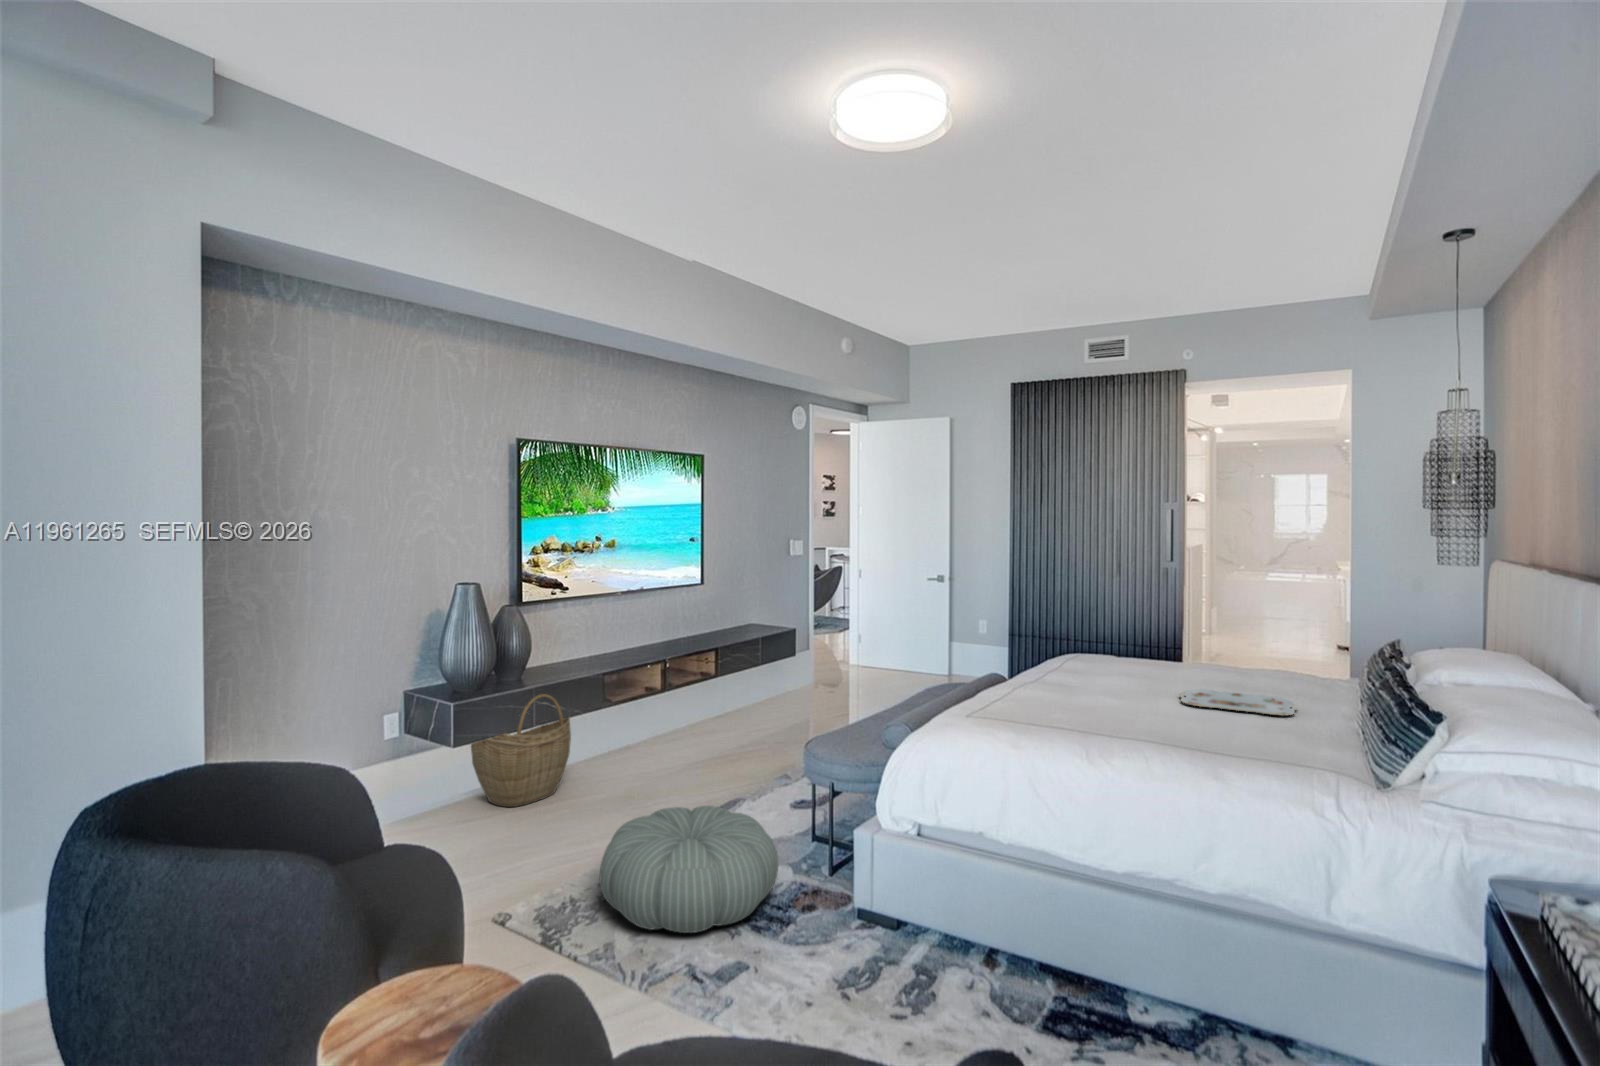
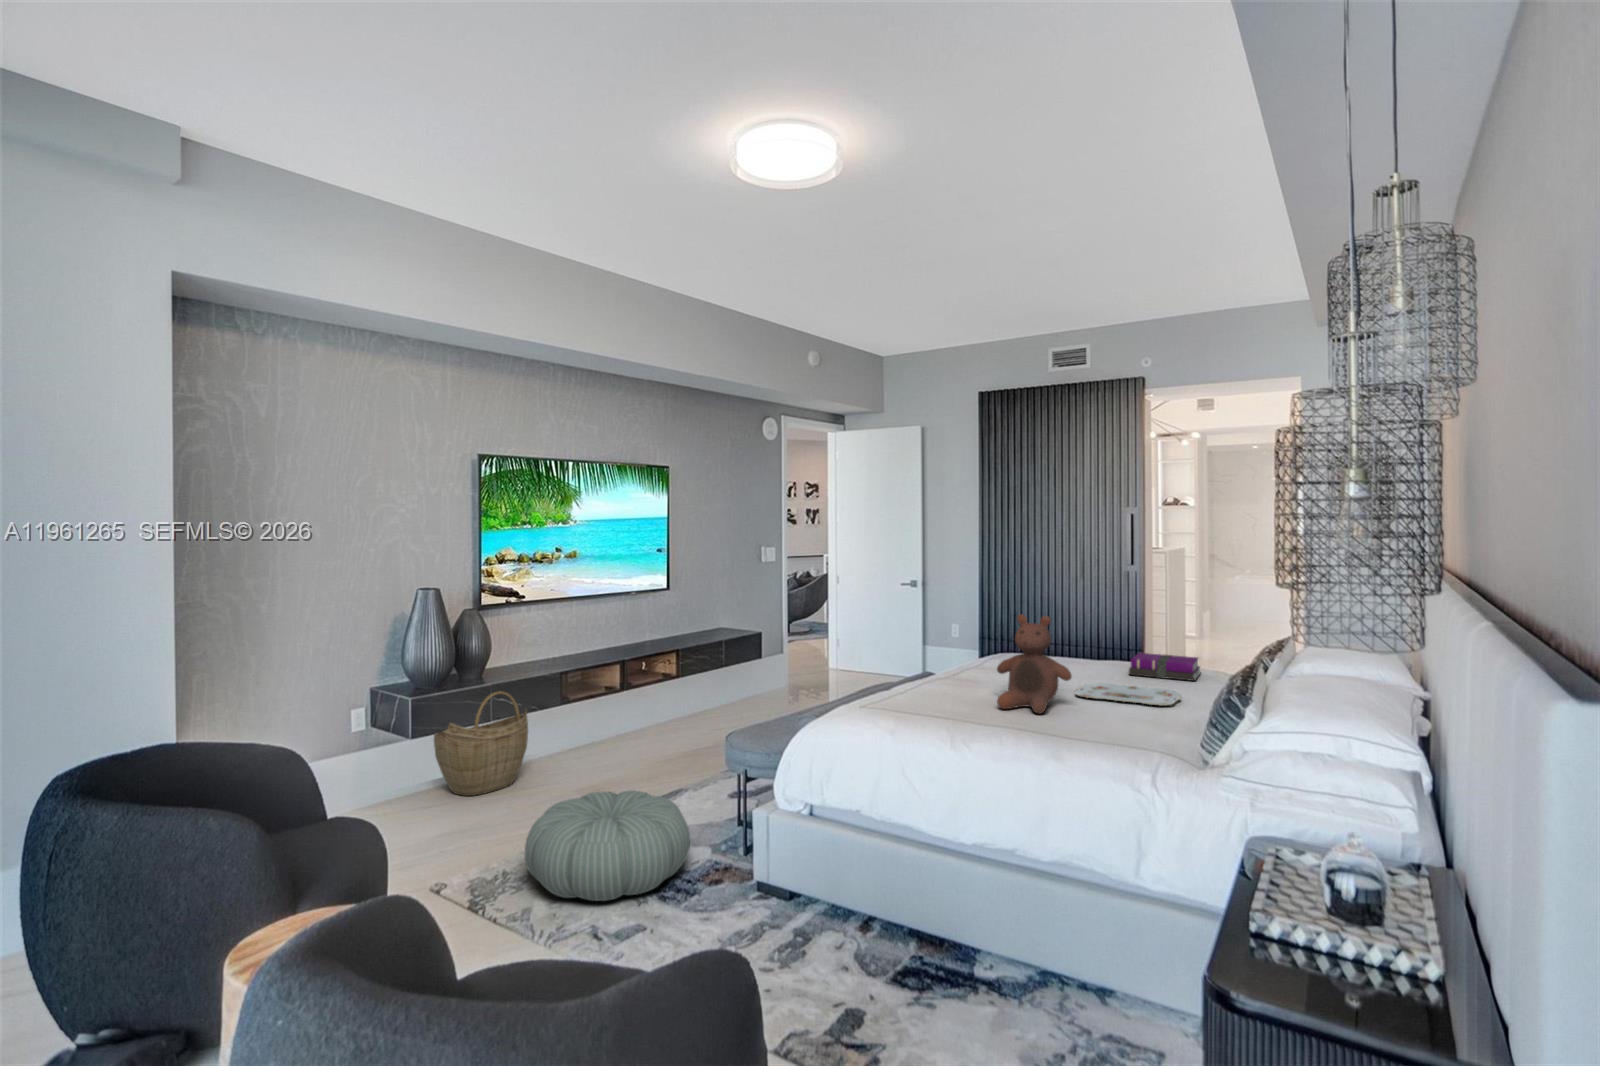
stuffed bear: none [1104,617,1191,725] -> present [997,614,1072,714]
notebook: none [1219,656,1294,687] -> present [1129,653,1200,681]

